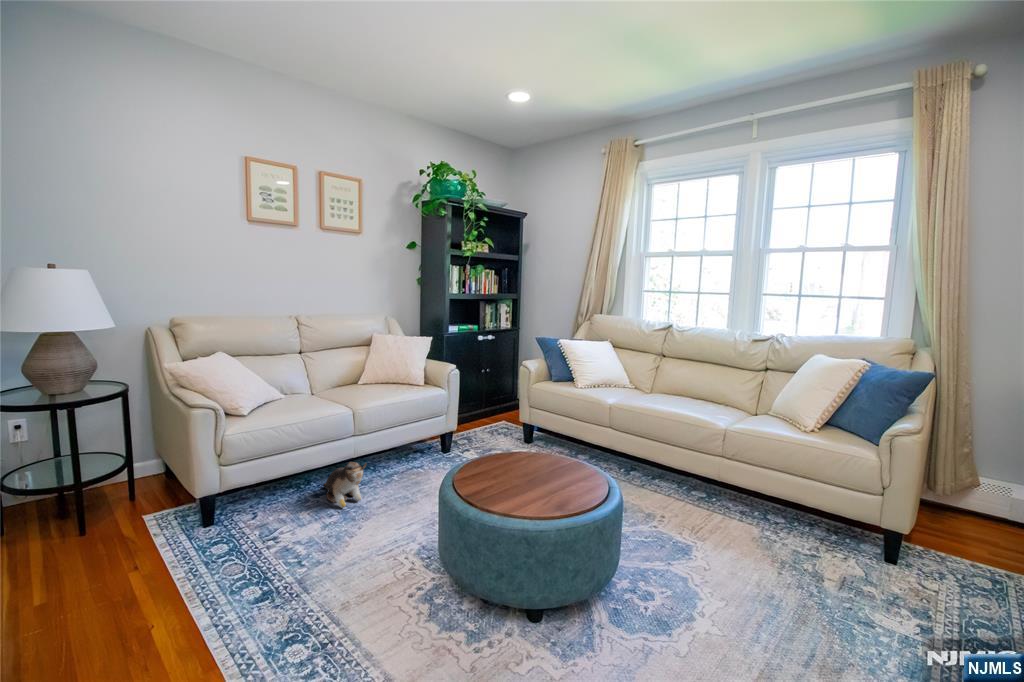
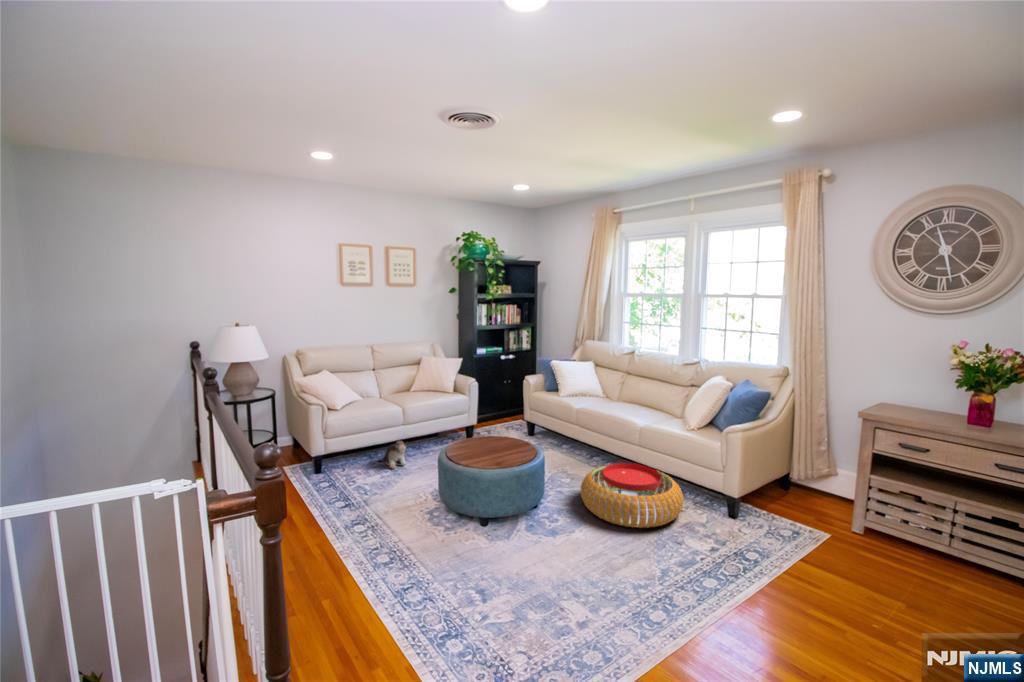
pouf: none [664,485,842,600] -> present [581,463,684,528]

